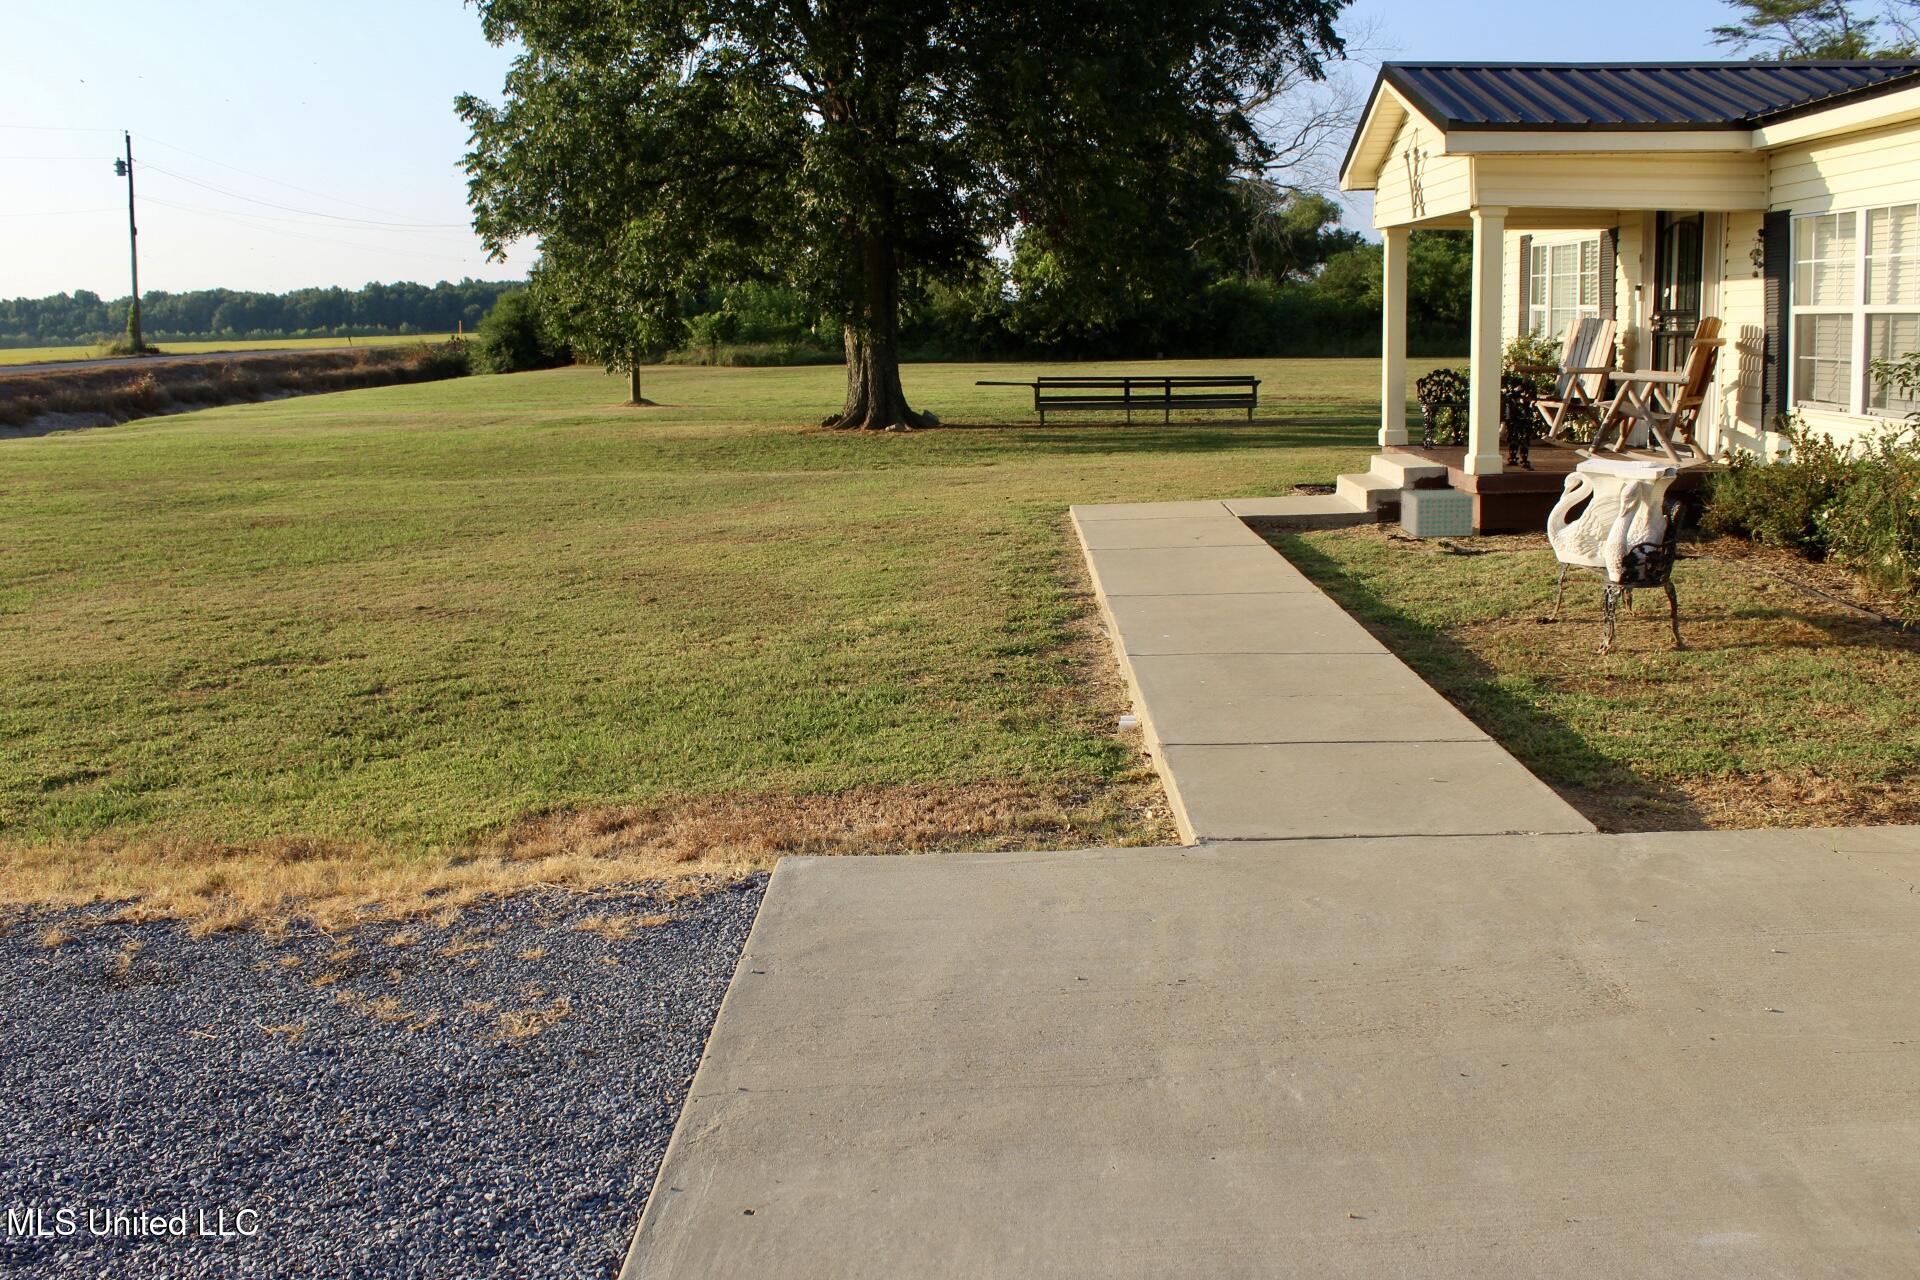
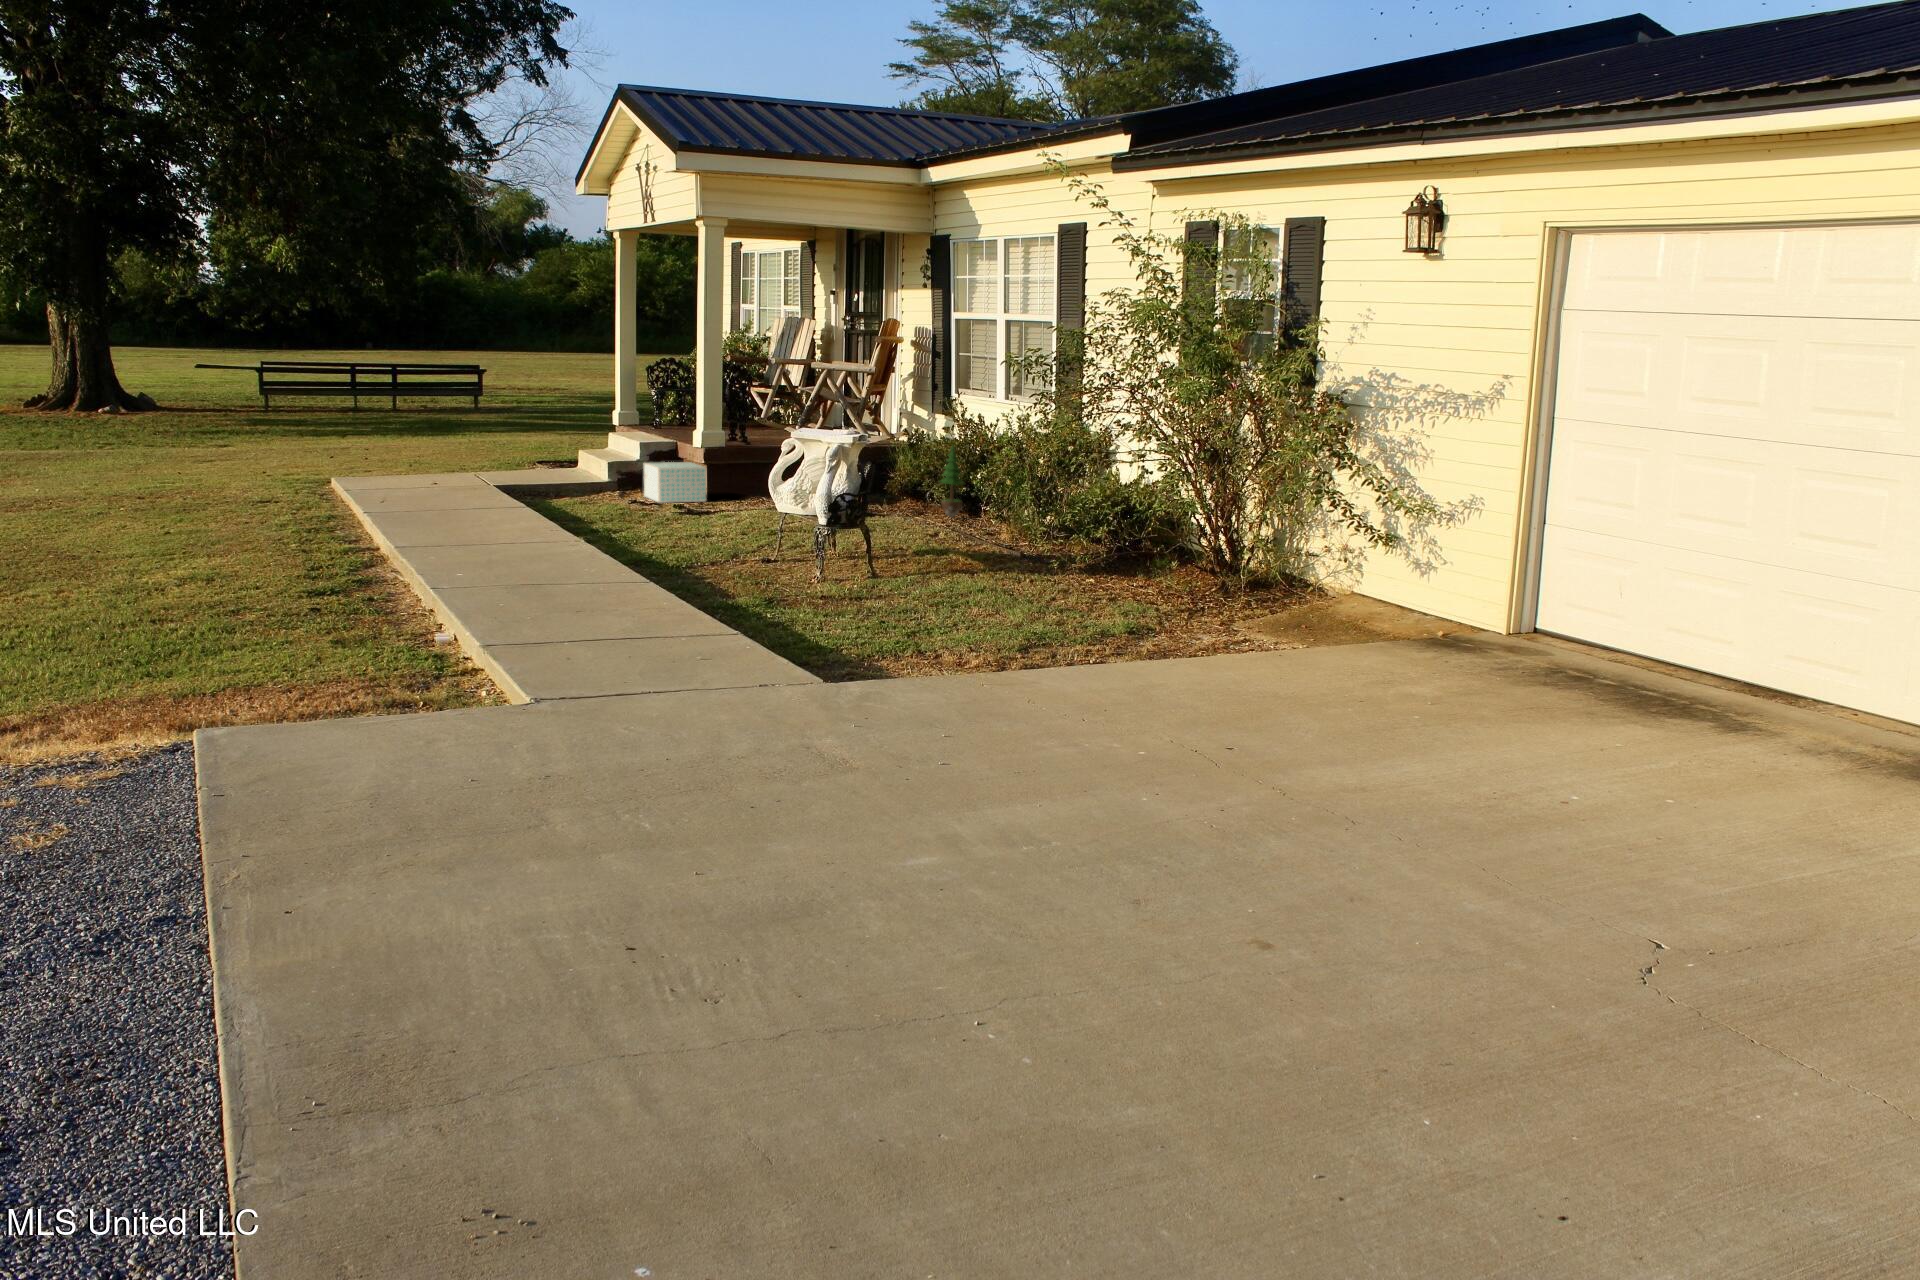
potted tree: none [1770,469,1807,563] -> present [941,445,964,518]

